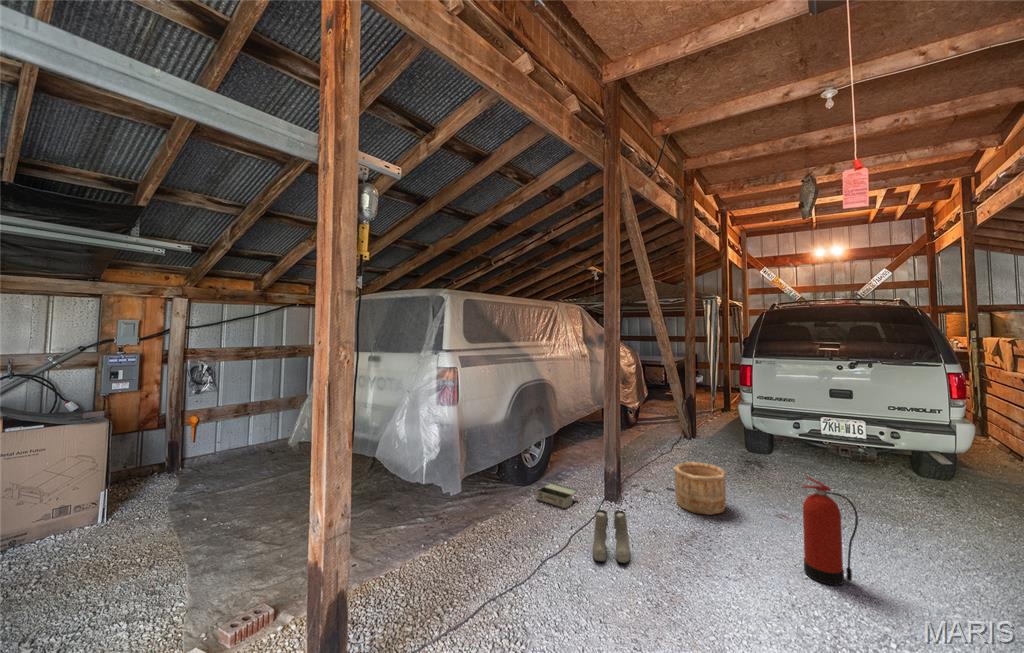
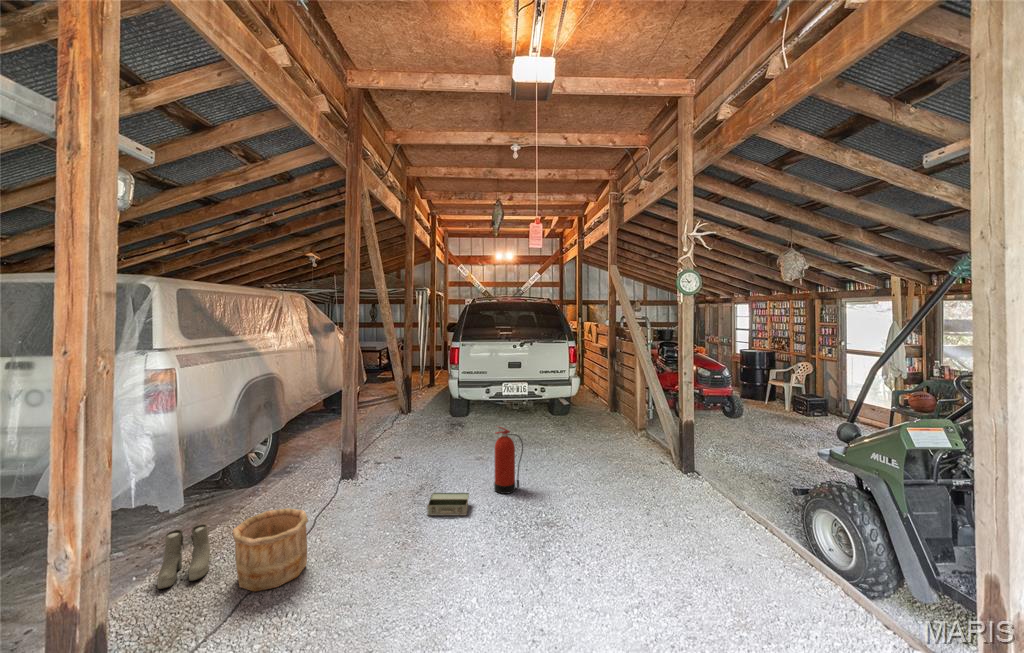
wooden bucket: present [673,462,726,515] -> present [232,508,308,592]
toolbox: present [536,483,578,508] -> present [427,493,469,516]
boots: present [593,510,630,563] -> present [157,524,210,589]

